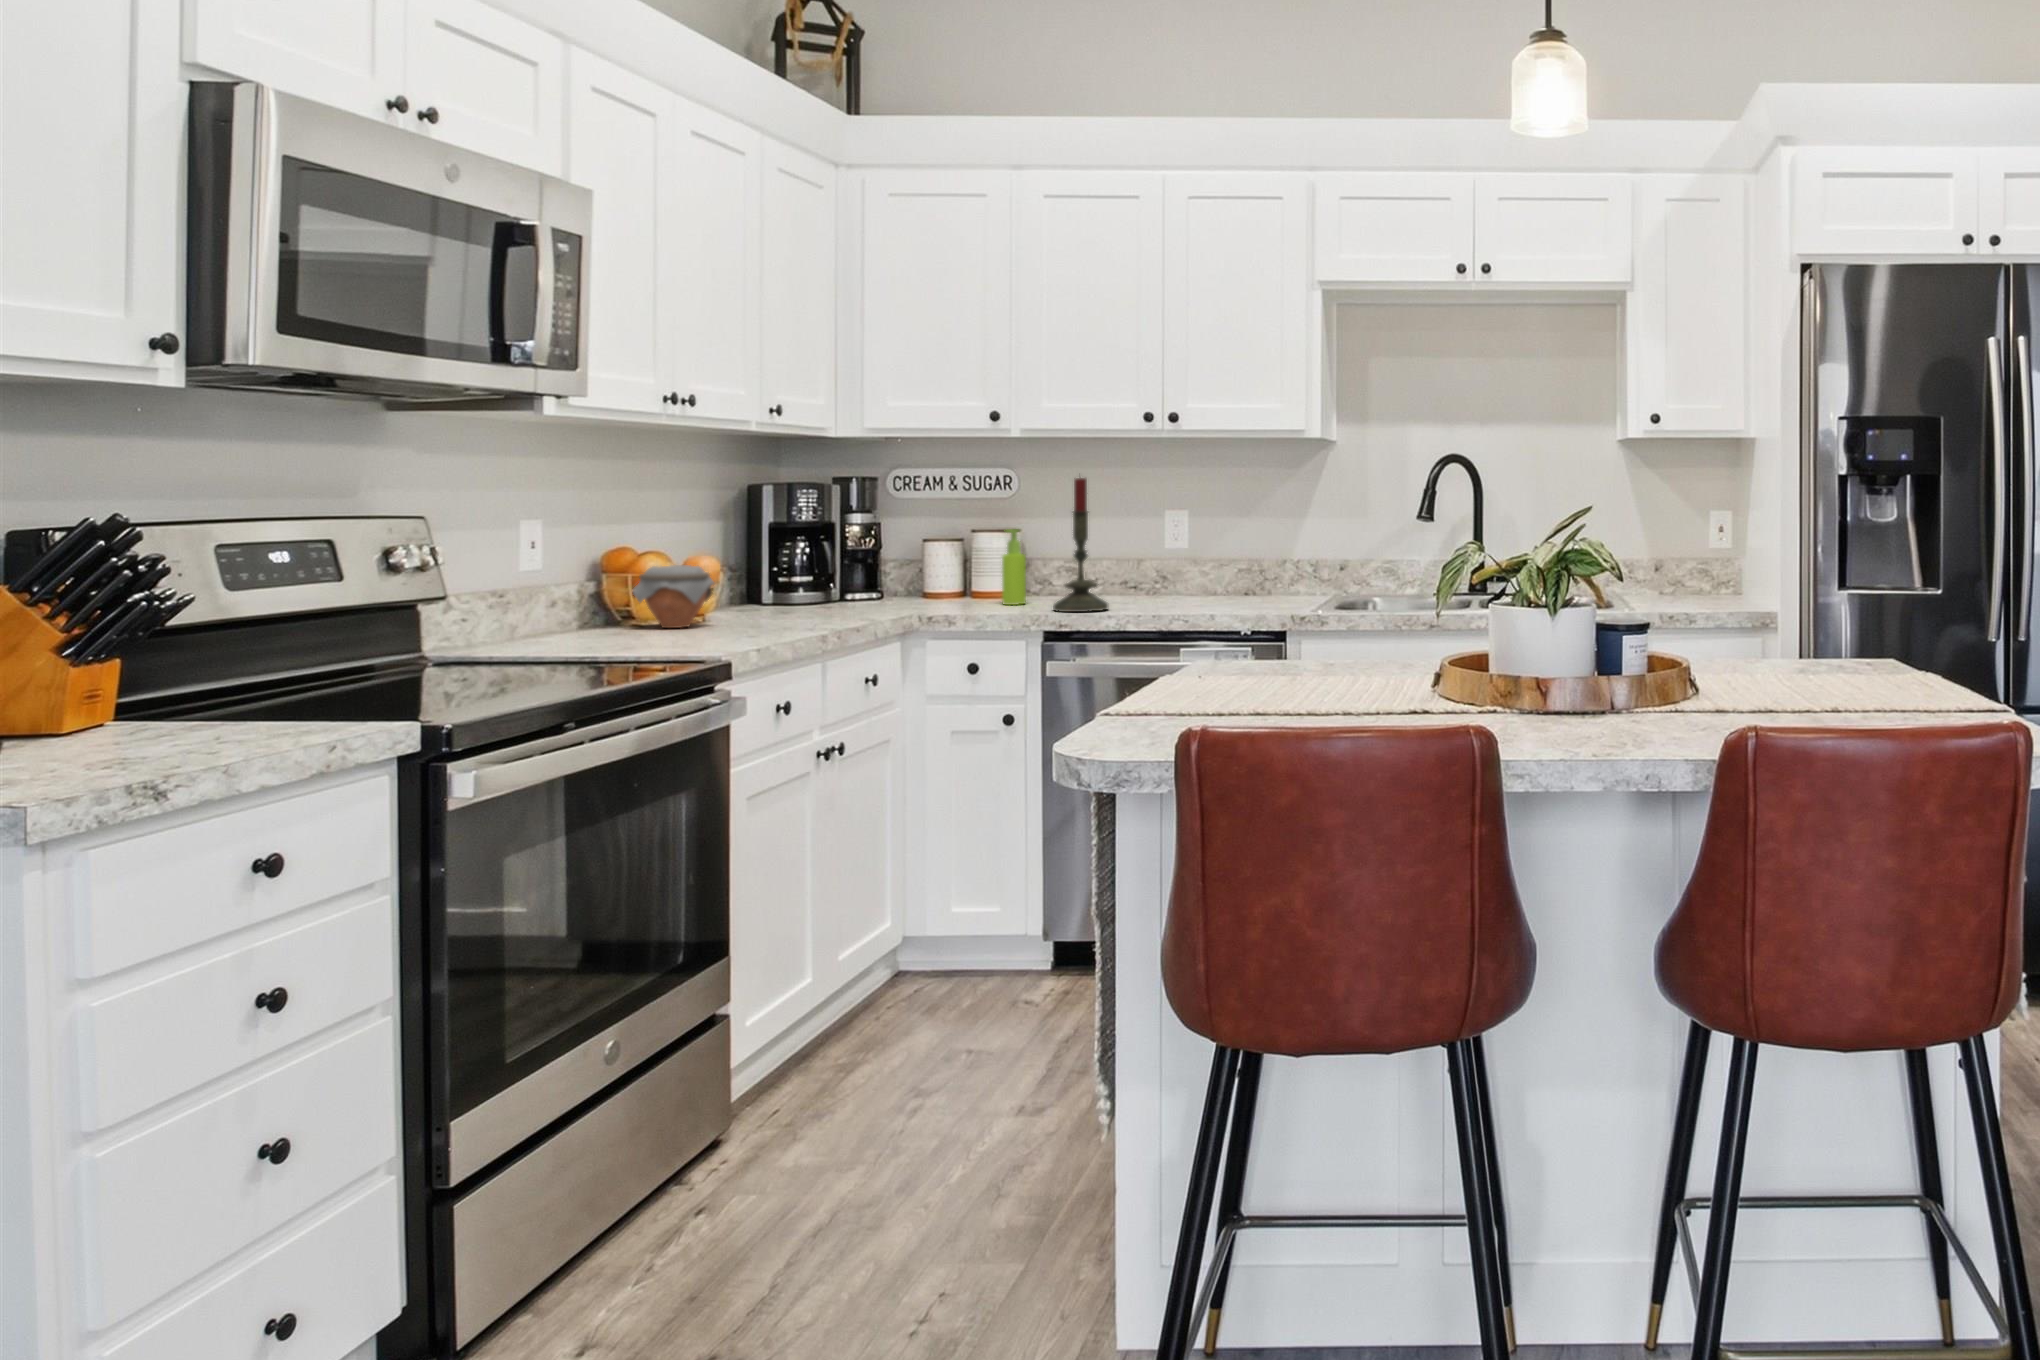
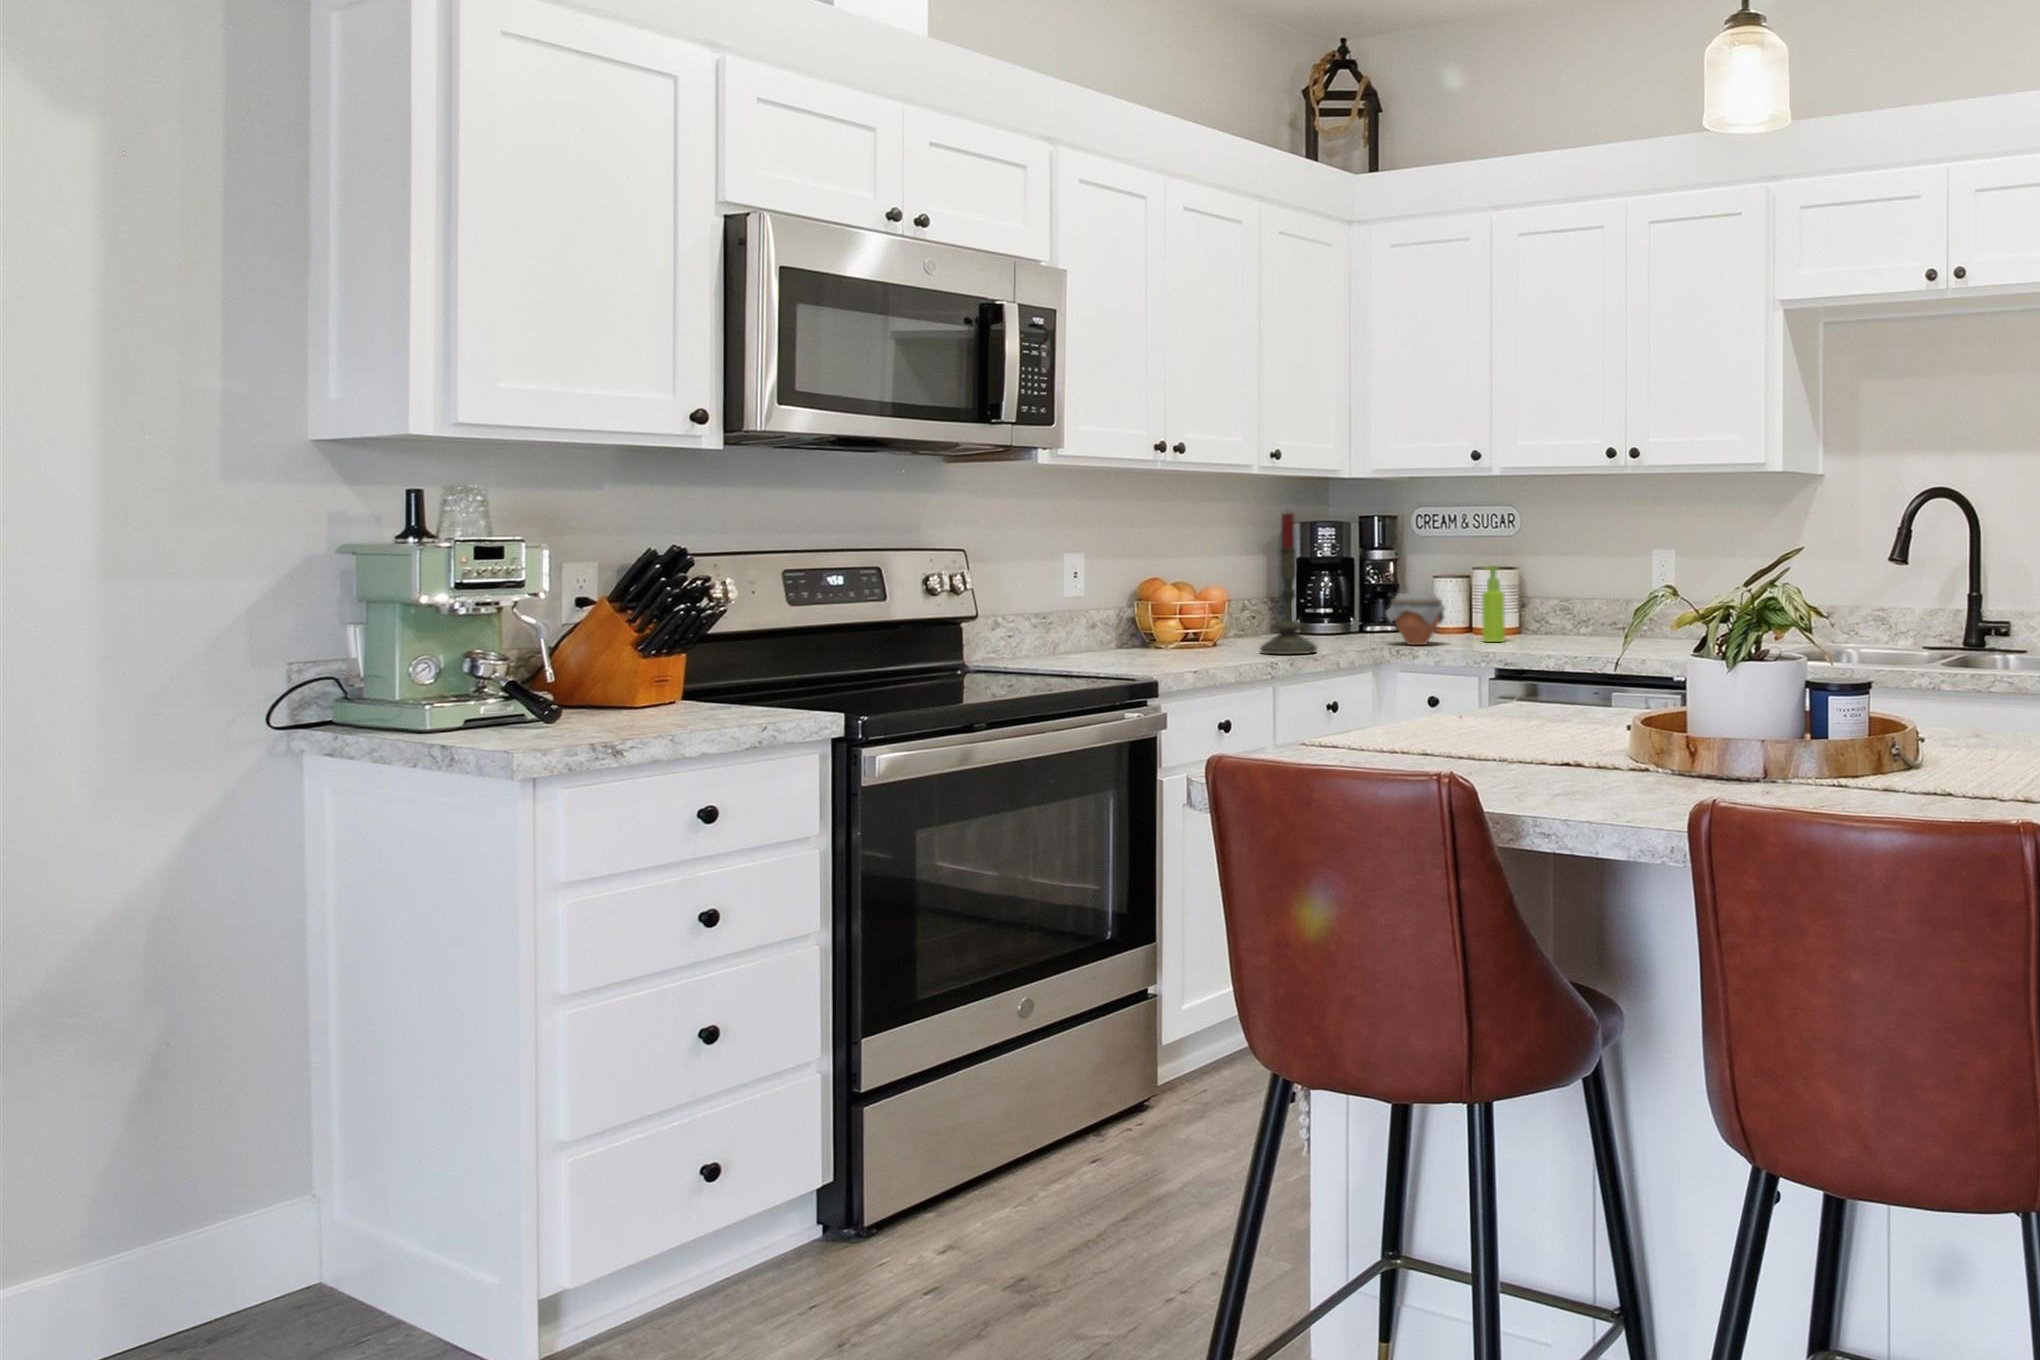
candle: present [1053,478,1108,612] -> present [1260,513,1317,654]
jar: present [633,565,714,628] -> present [1386,592,1445,645]

